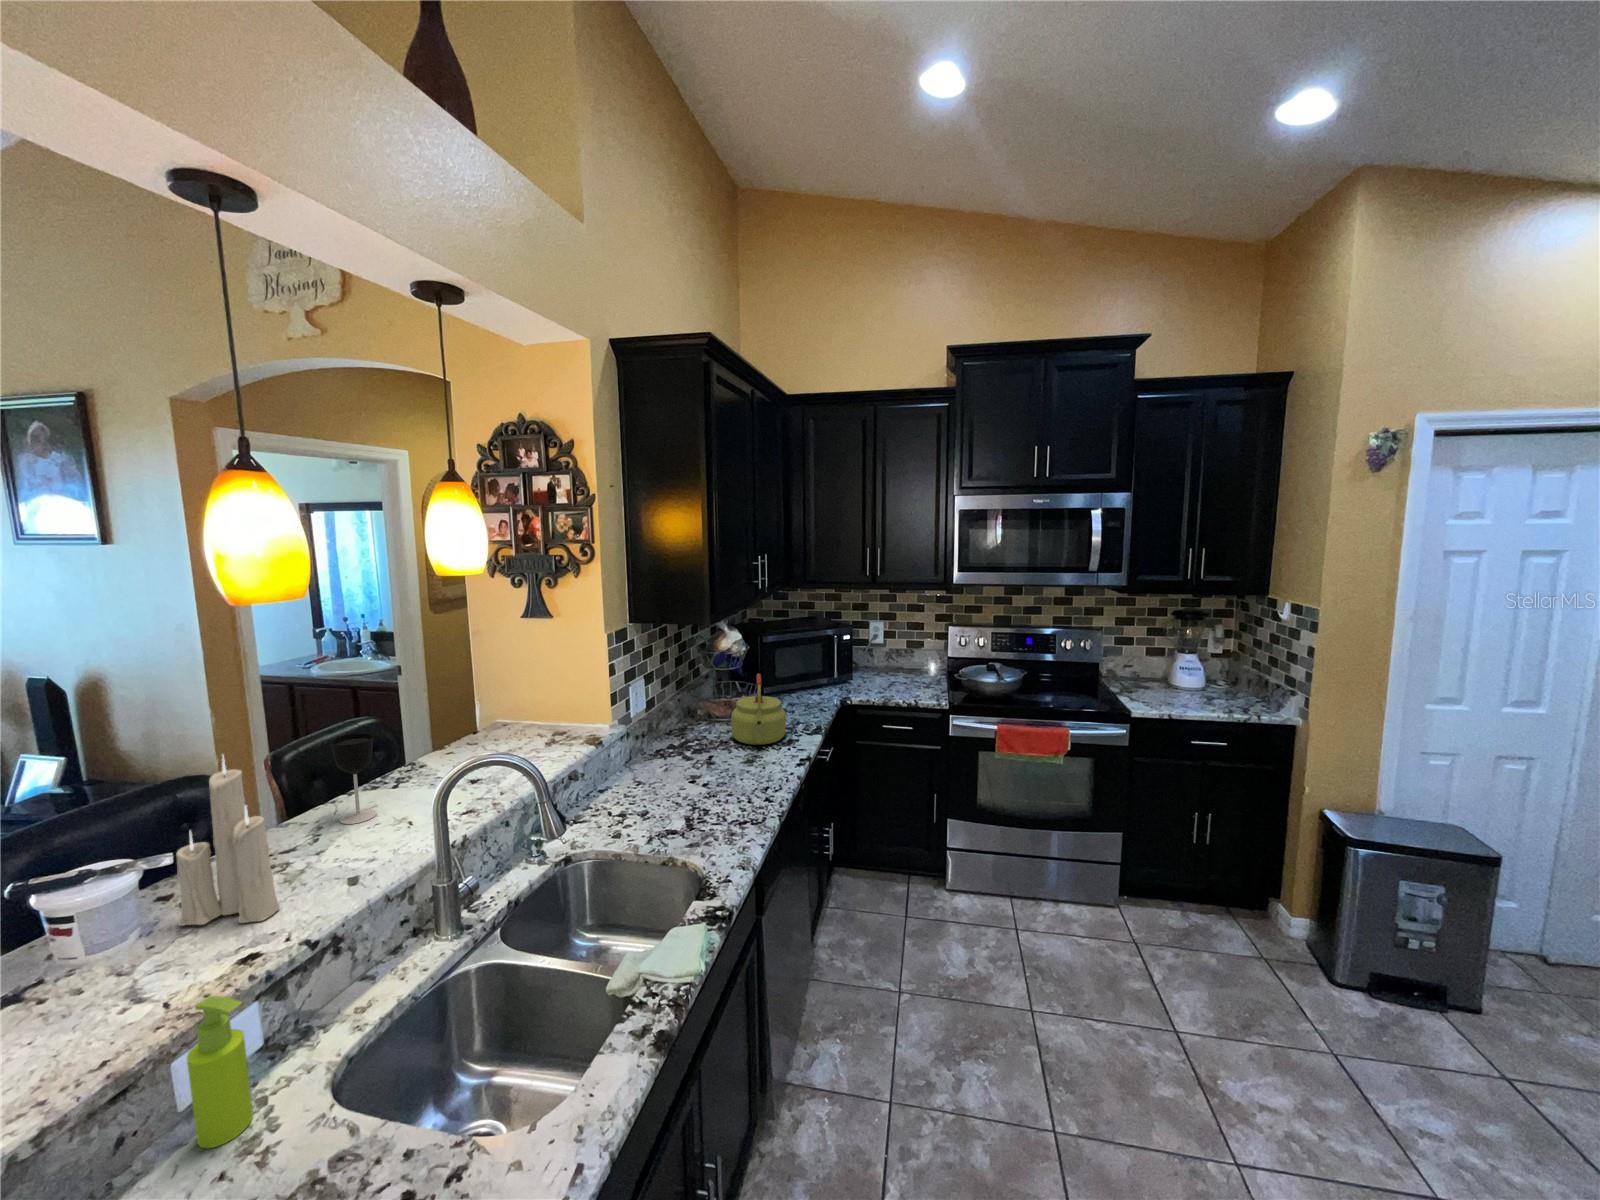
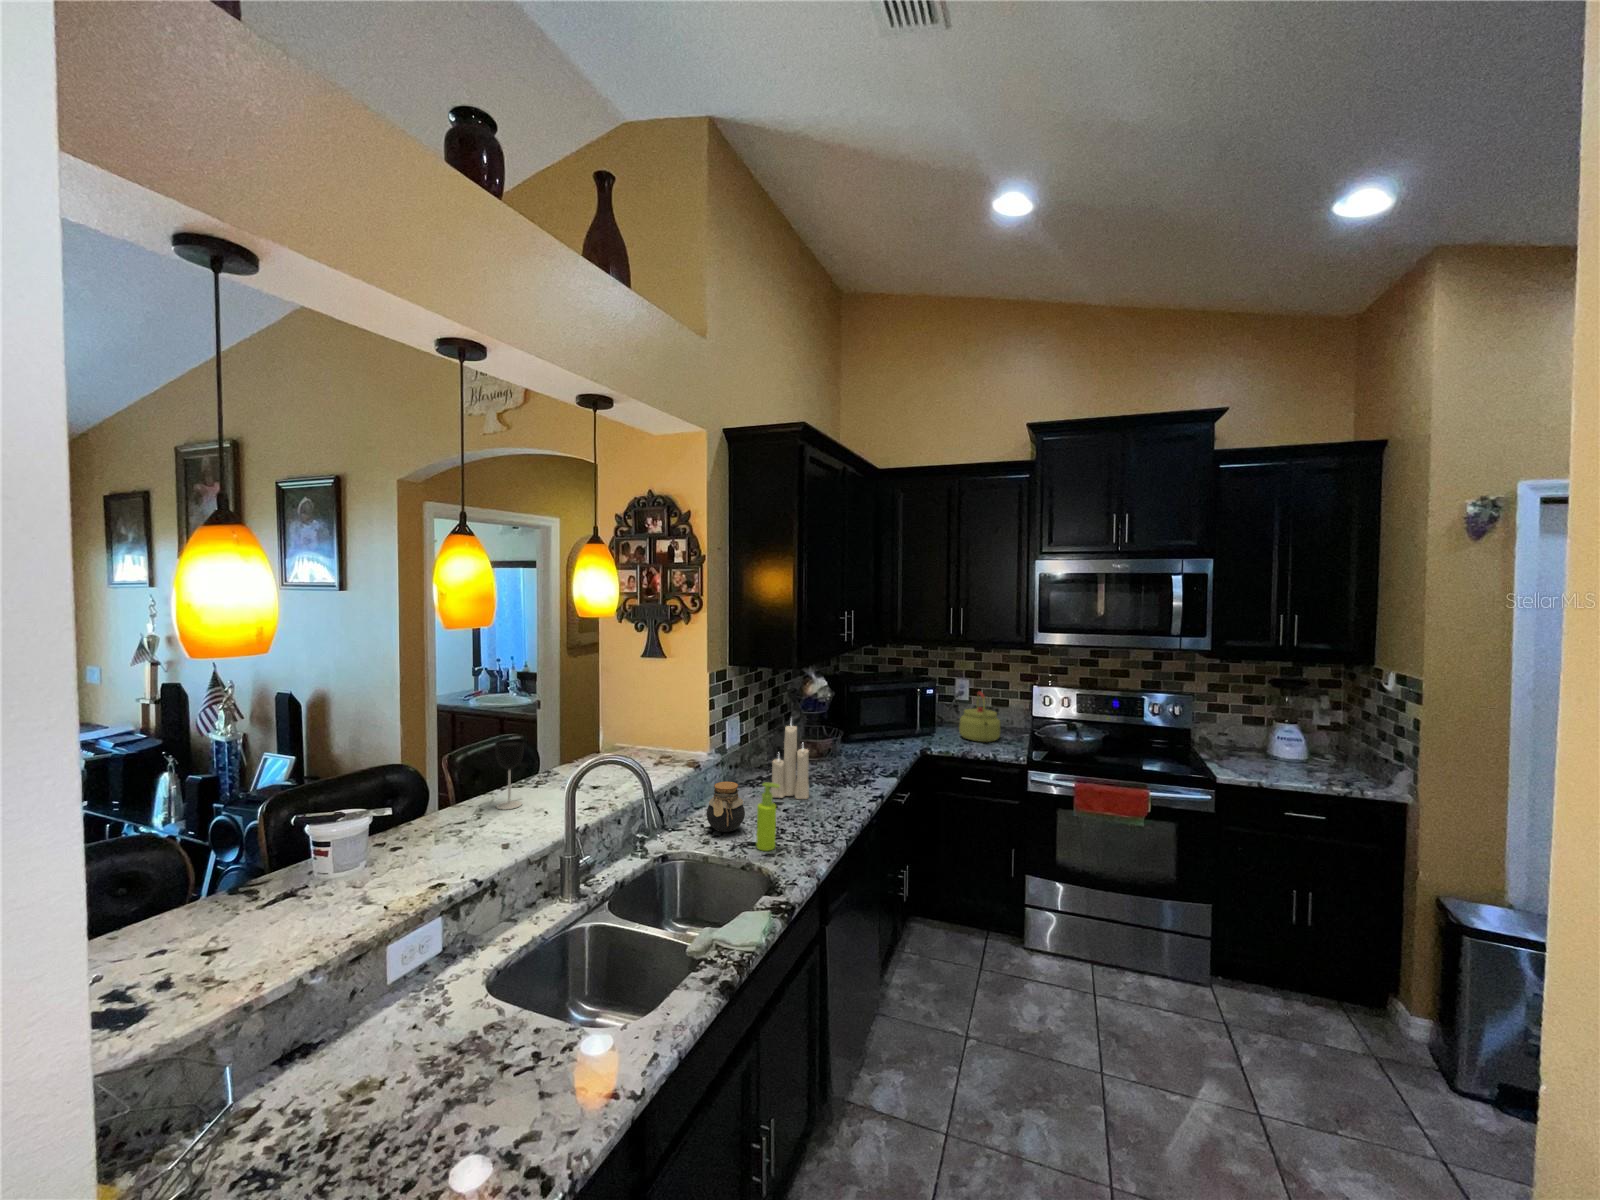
kettle: present [731,673,786,745] -> present [959,692,1000,742]
candle: present [176,755,280,926] -> present [770,725,809,799]
jar: none [616,762,662,820] -> present [707,782,745,832]
soap dispenser: present [187,996,253,1148] -> present [756,782,780,851]

